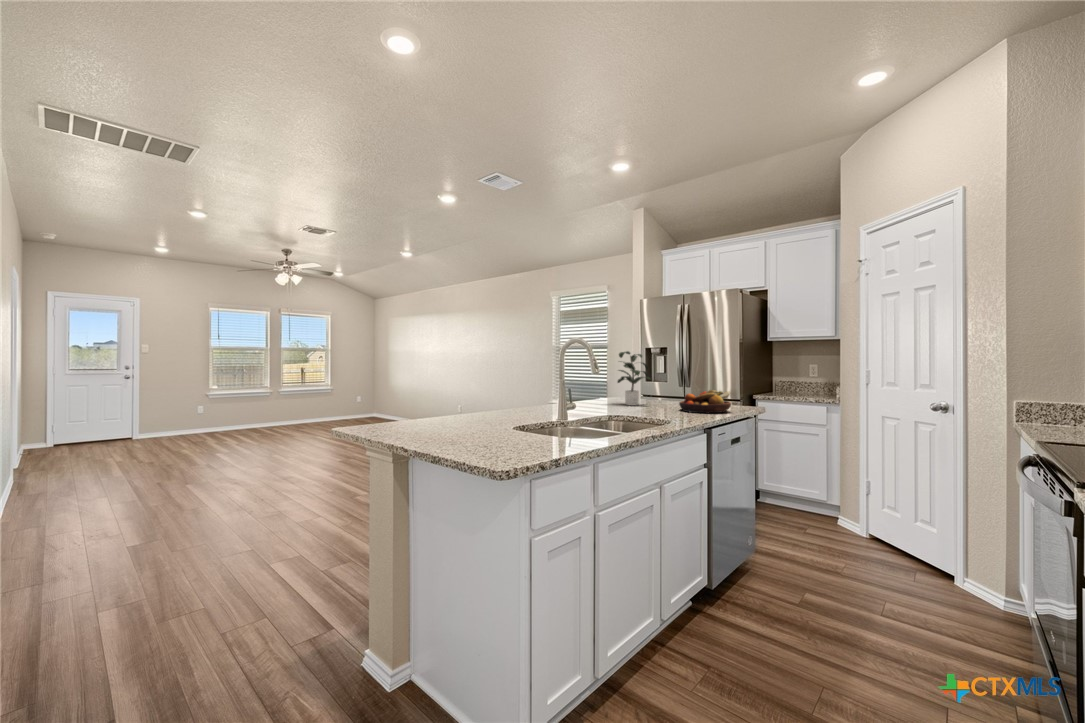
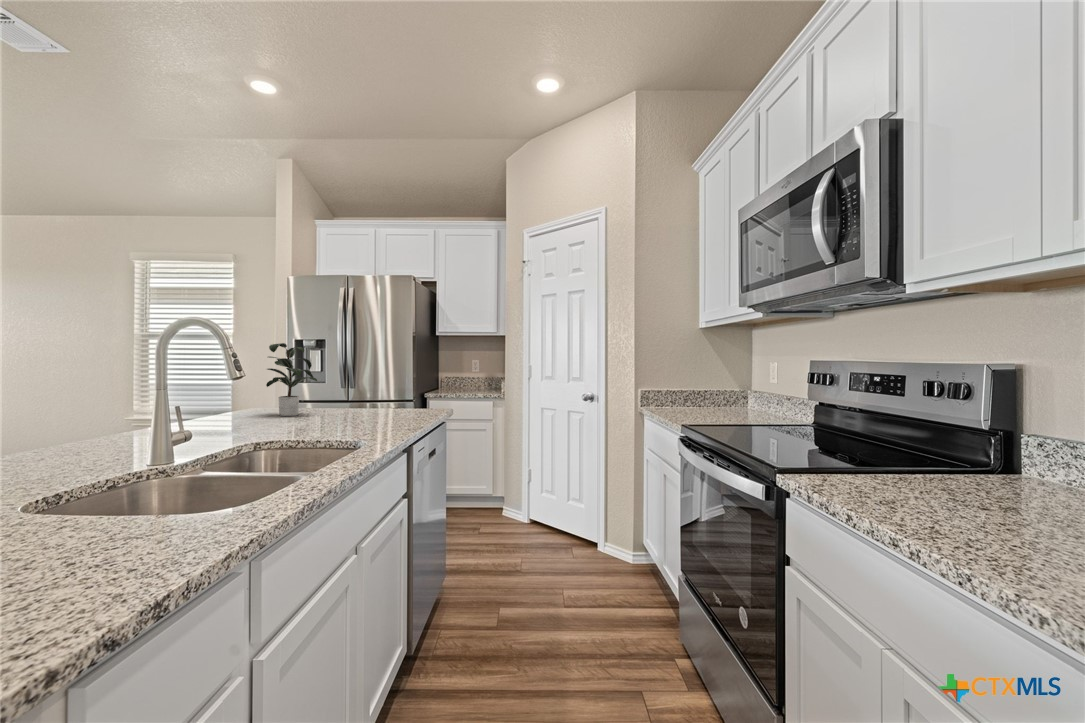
fruit bowl: present [679,390,731,413] -> none [357,391,419,420]

